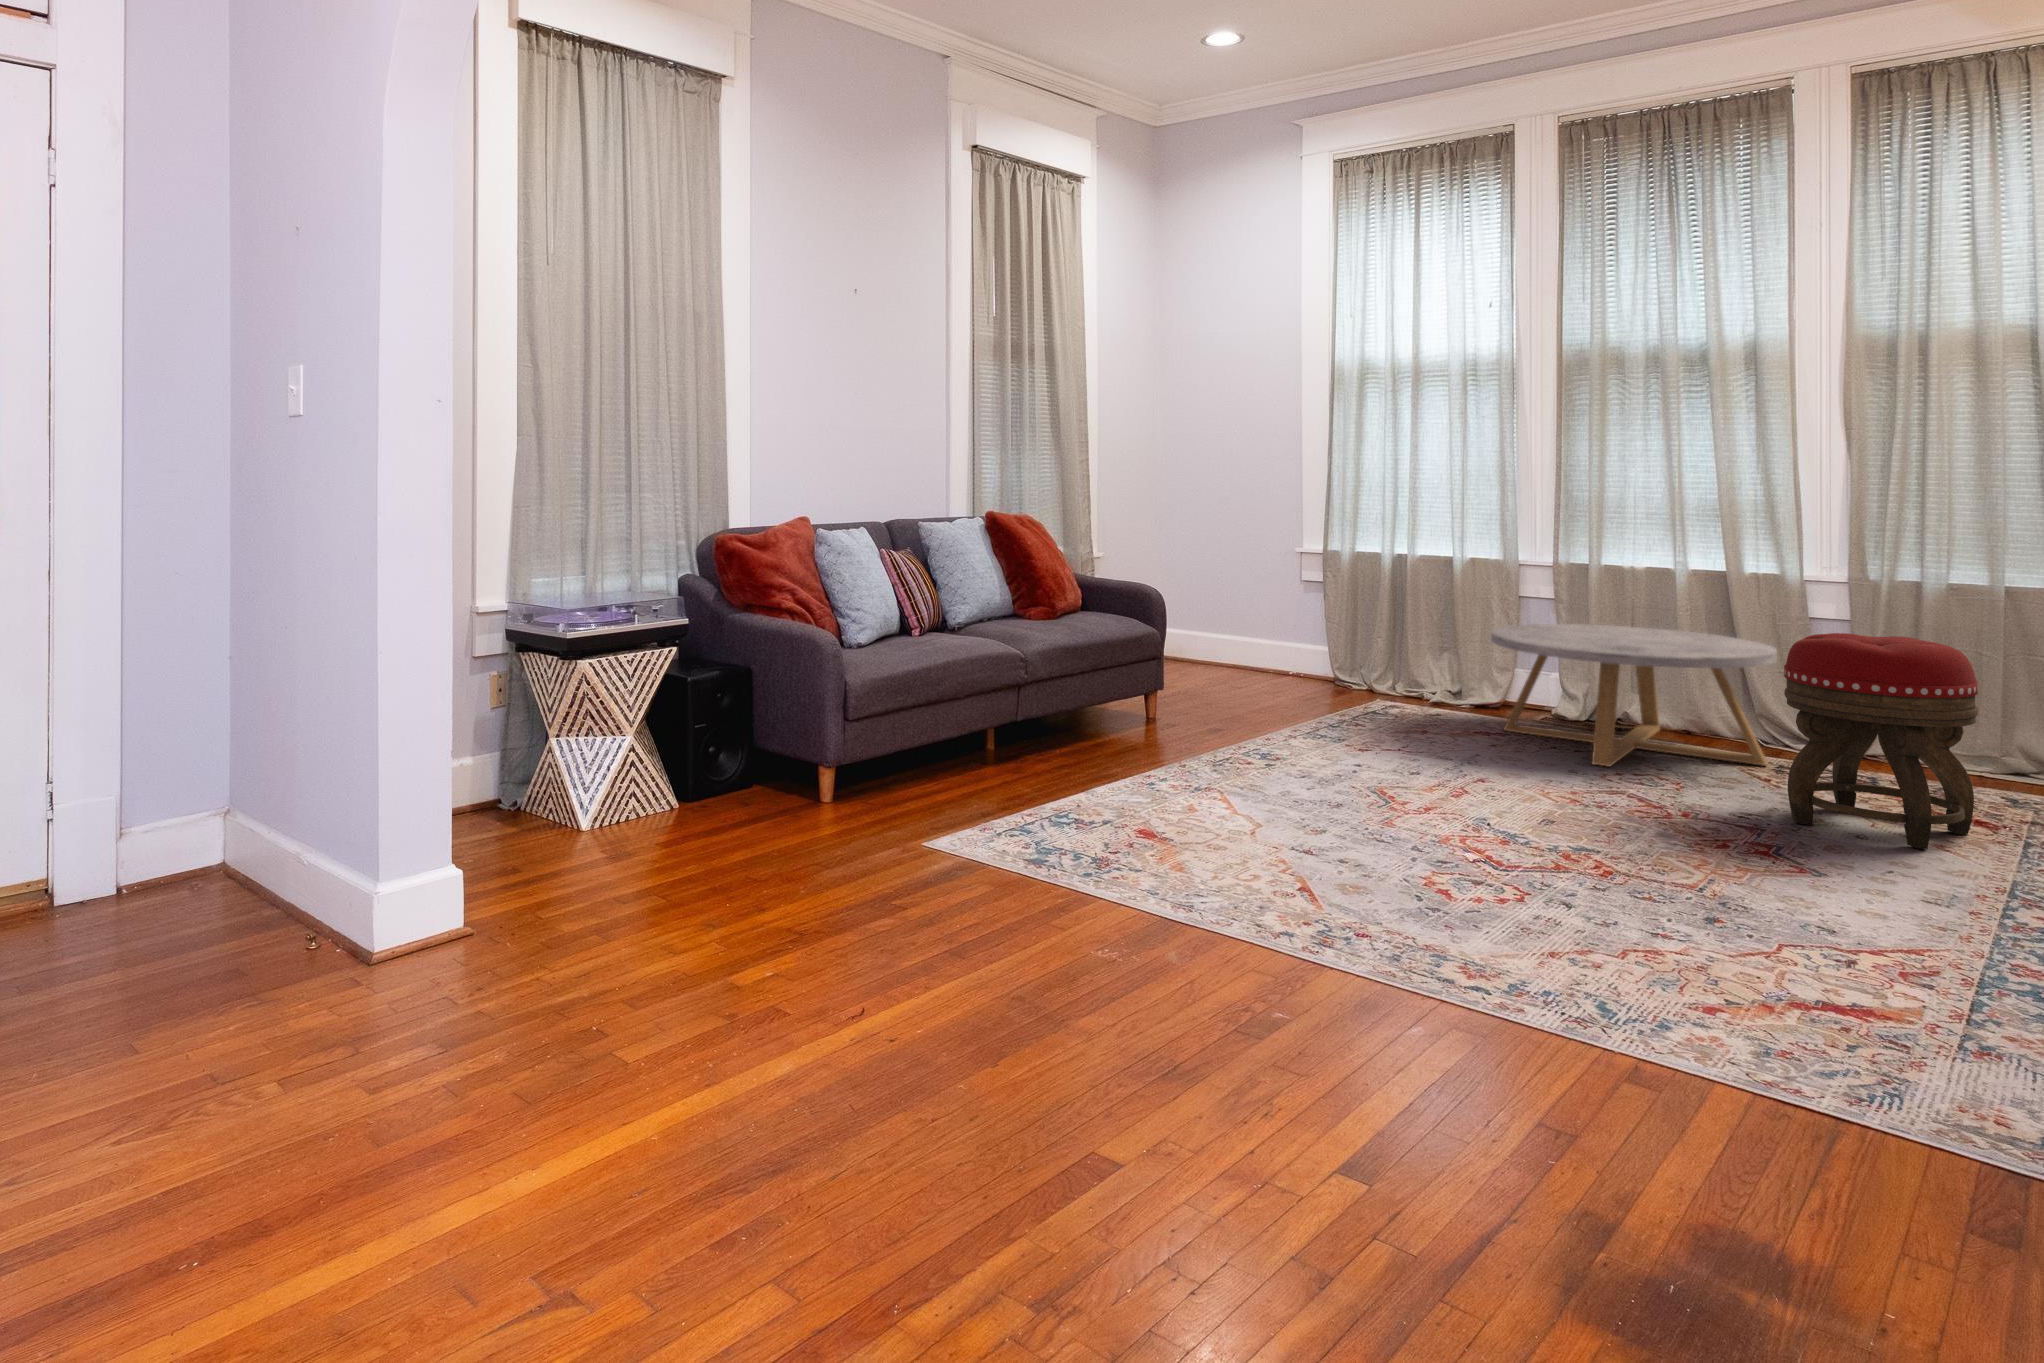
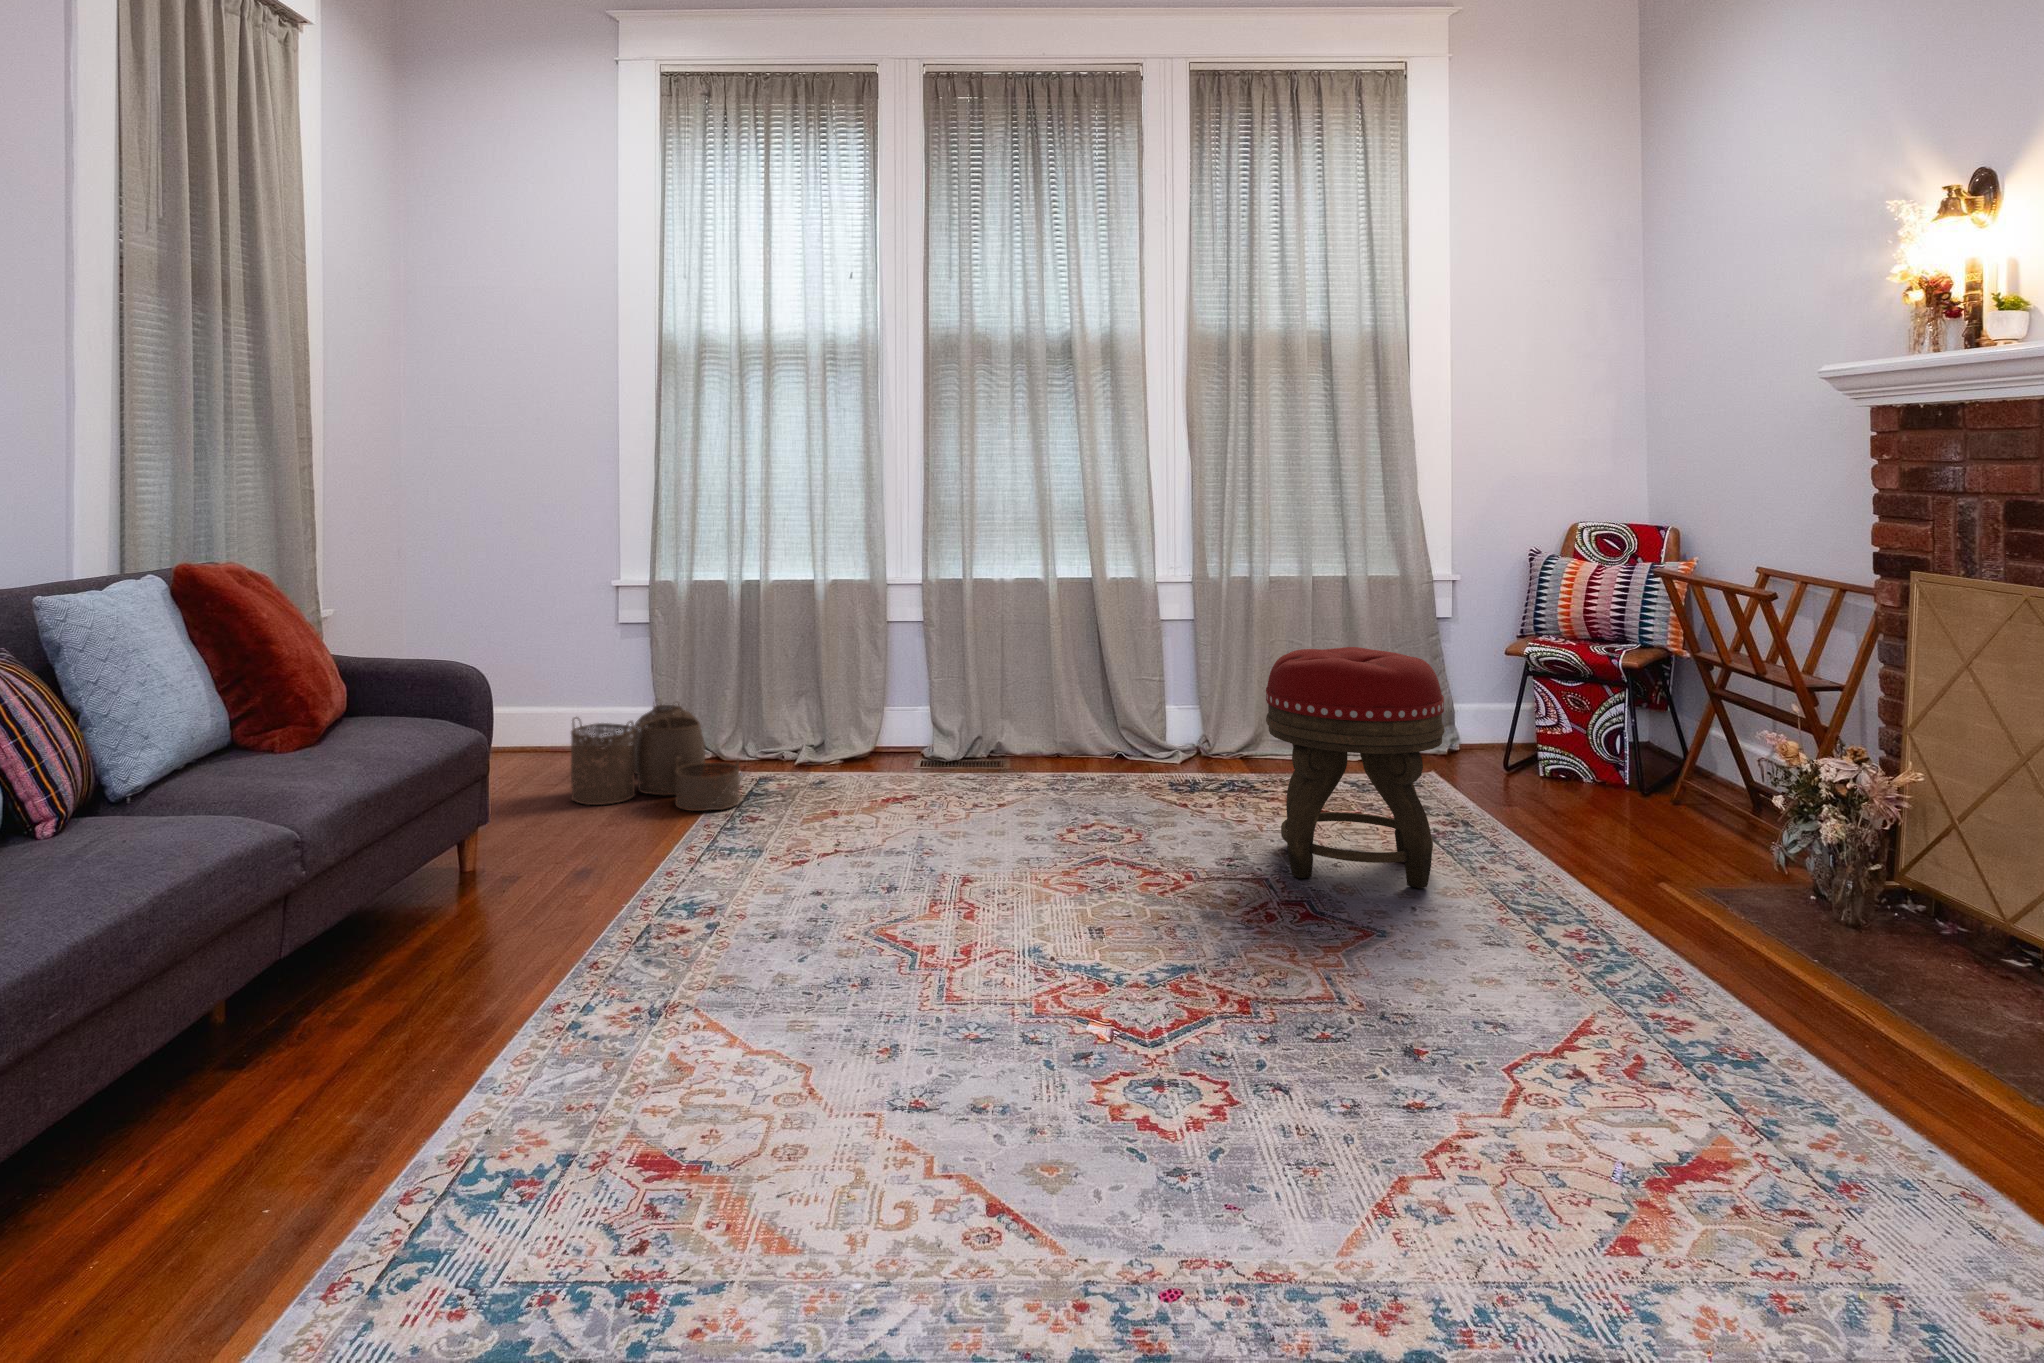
coffee table: present [1491,624,1777,766] -> none [893,647,1180,831]
woven basket: none [1242,639,1363,717] -> present [571,702,740,811]

